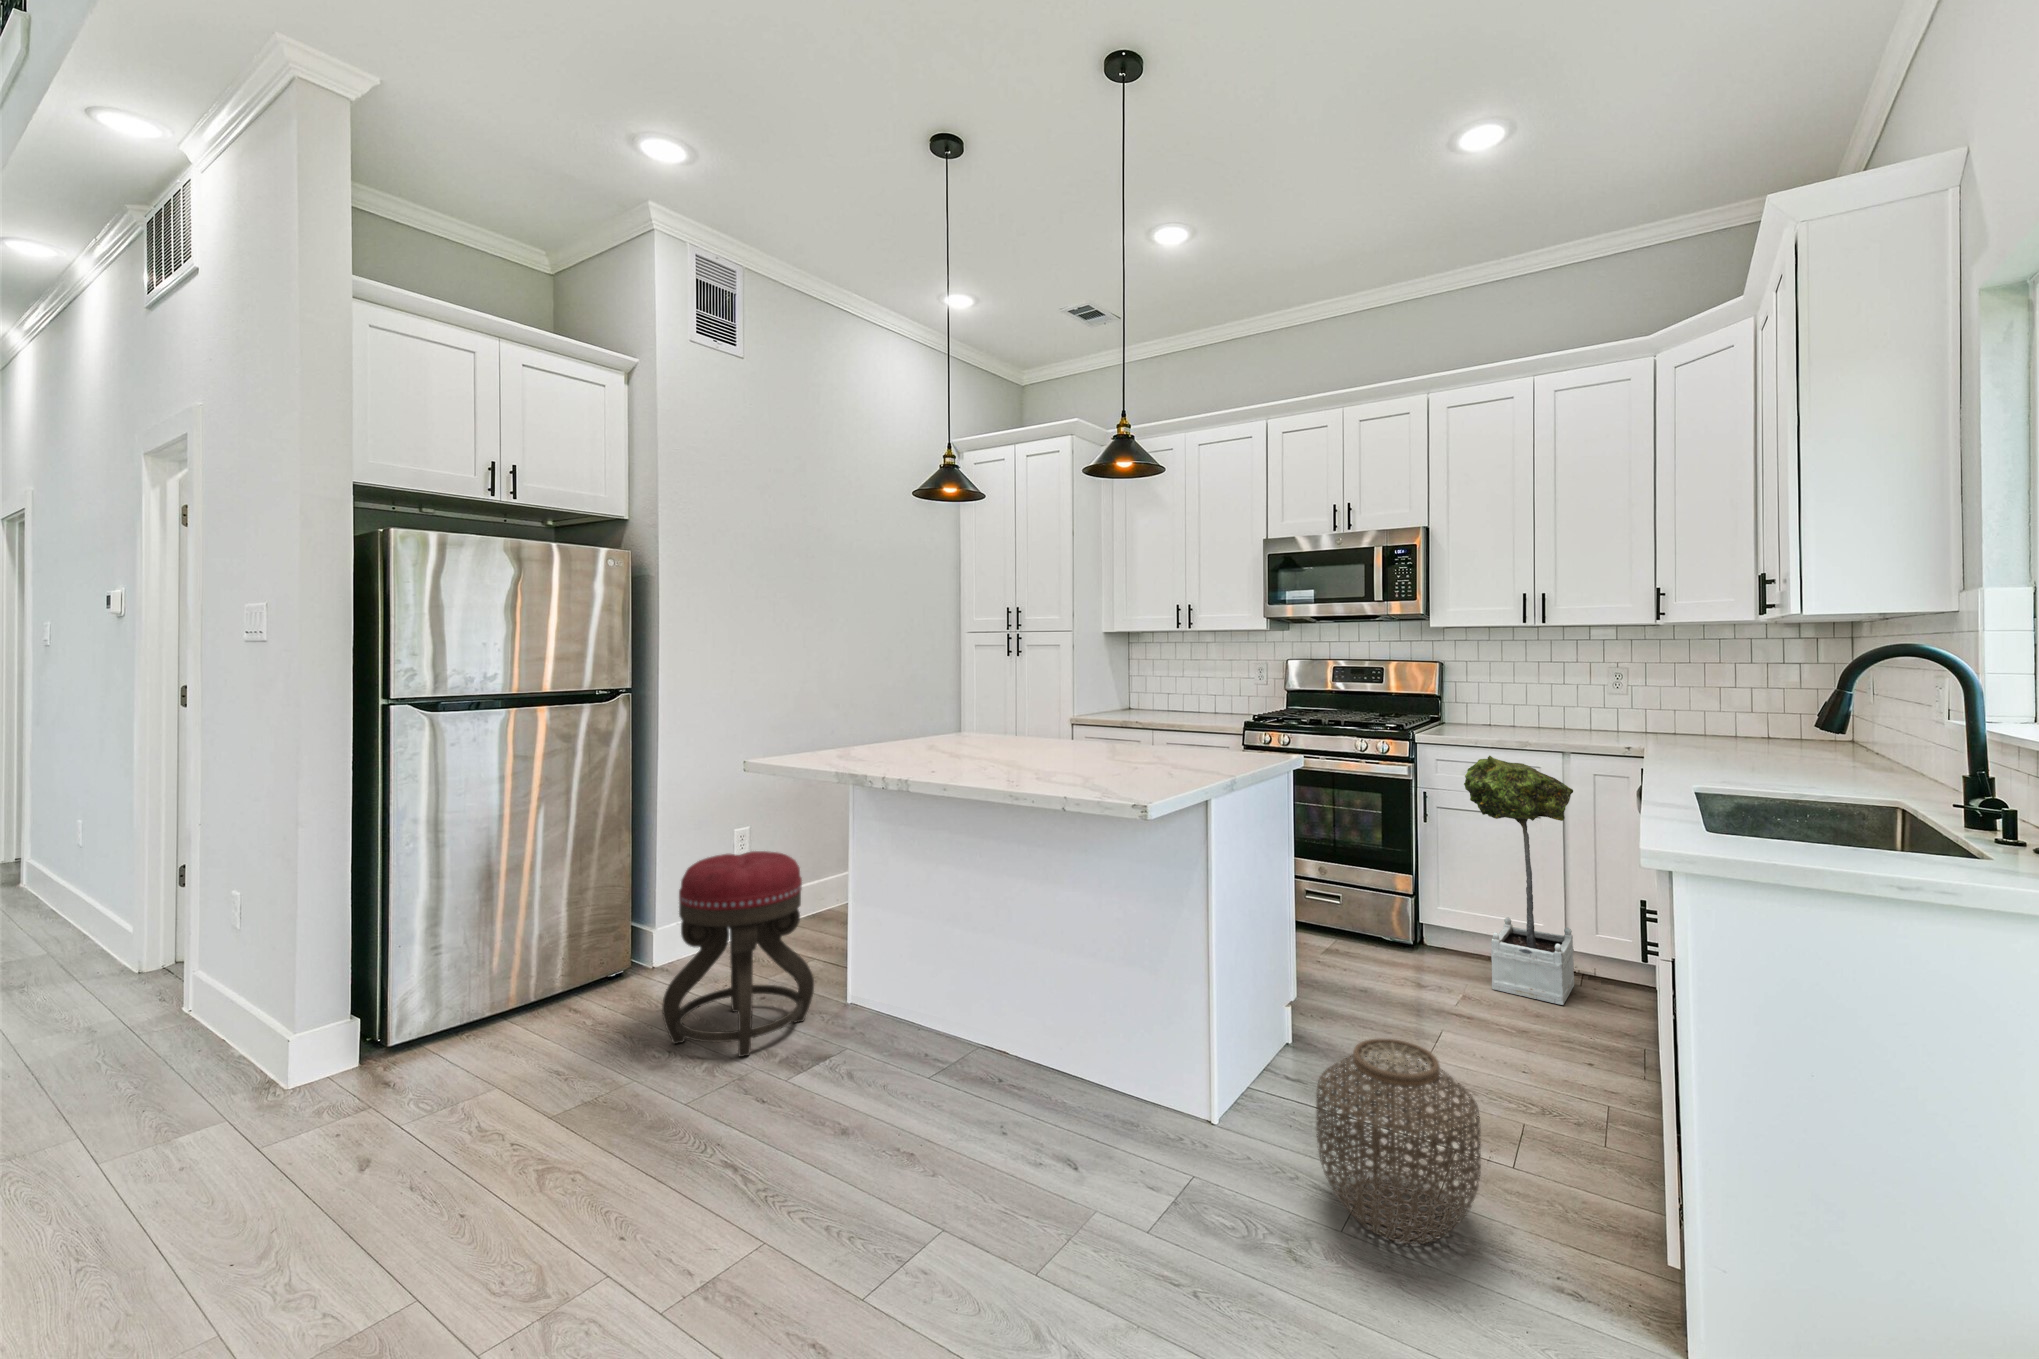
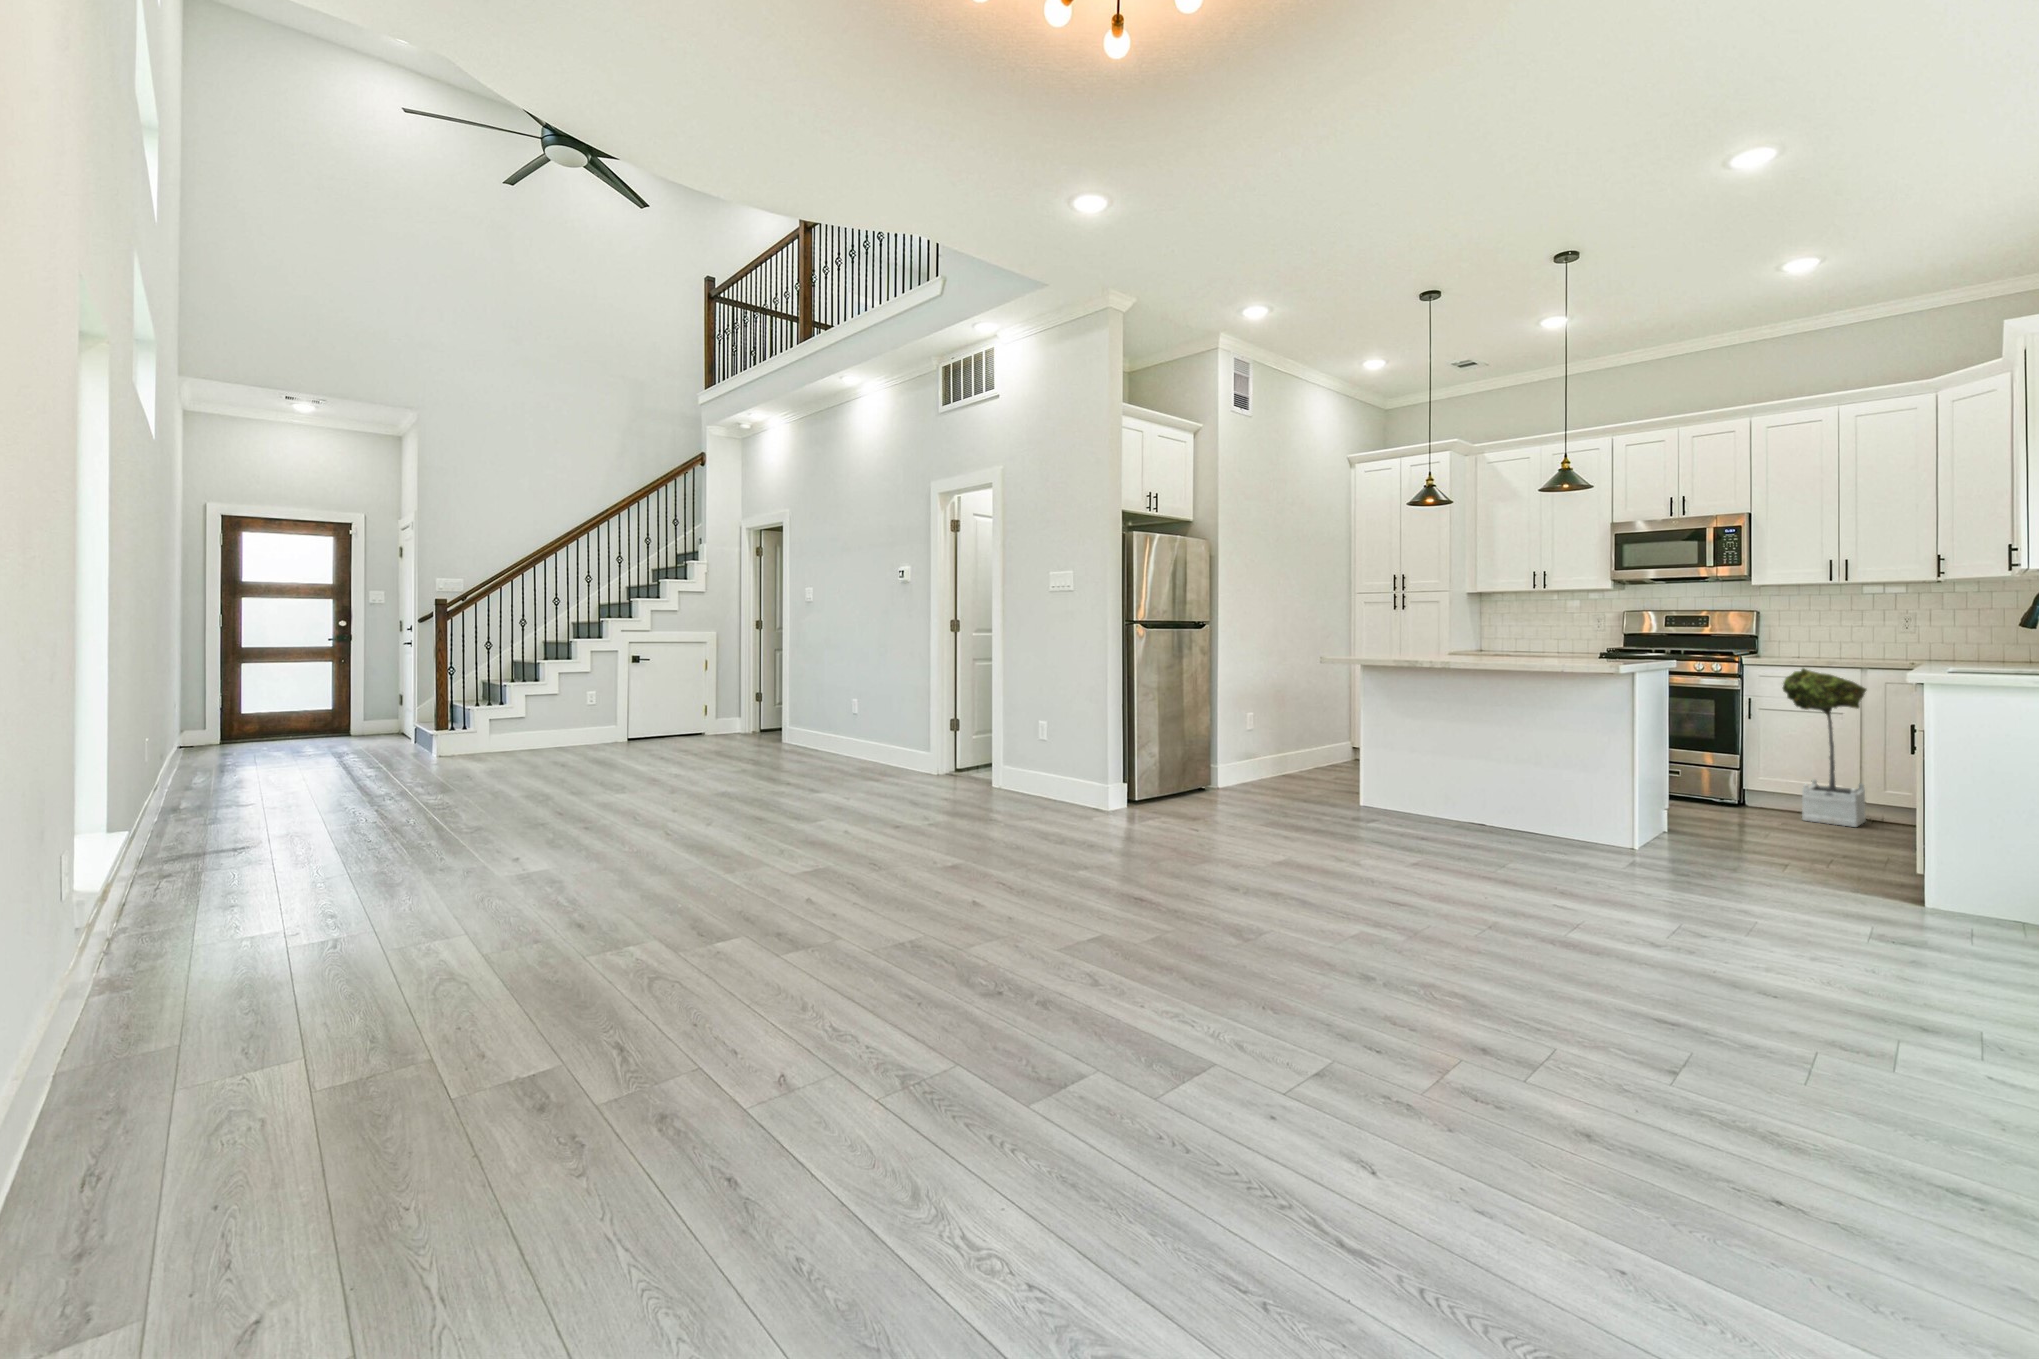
ottoman: present [662,851,814,1057] -> none [1283,715,1357,818]
woven basket: present [1316,1038,1481,1244] -> none [1710,789,1807,876]

